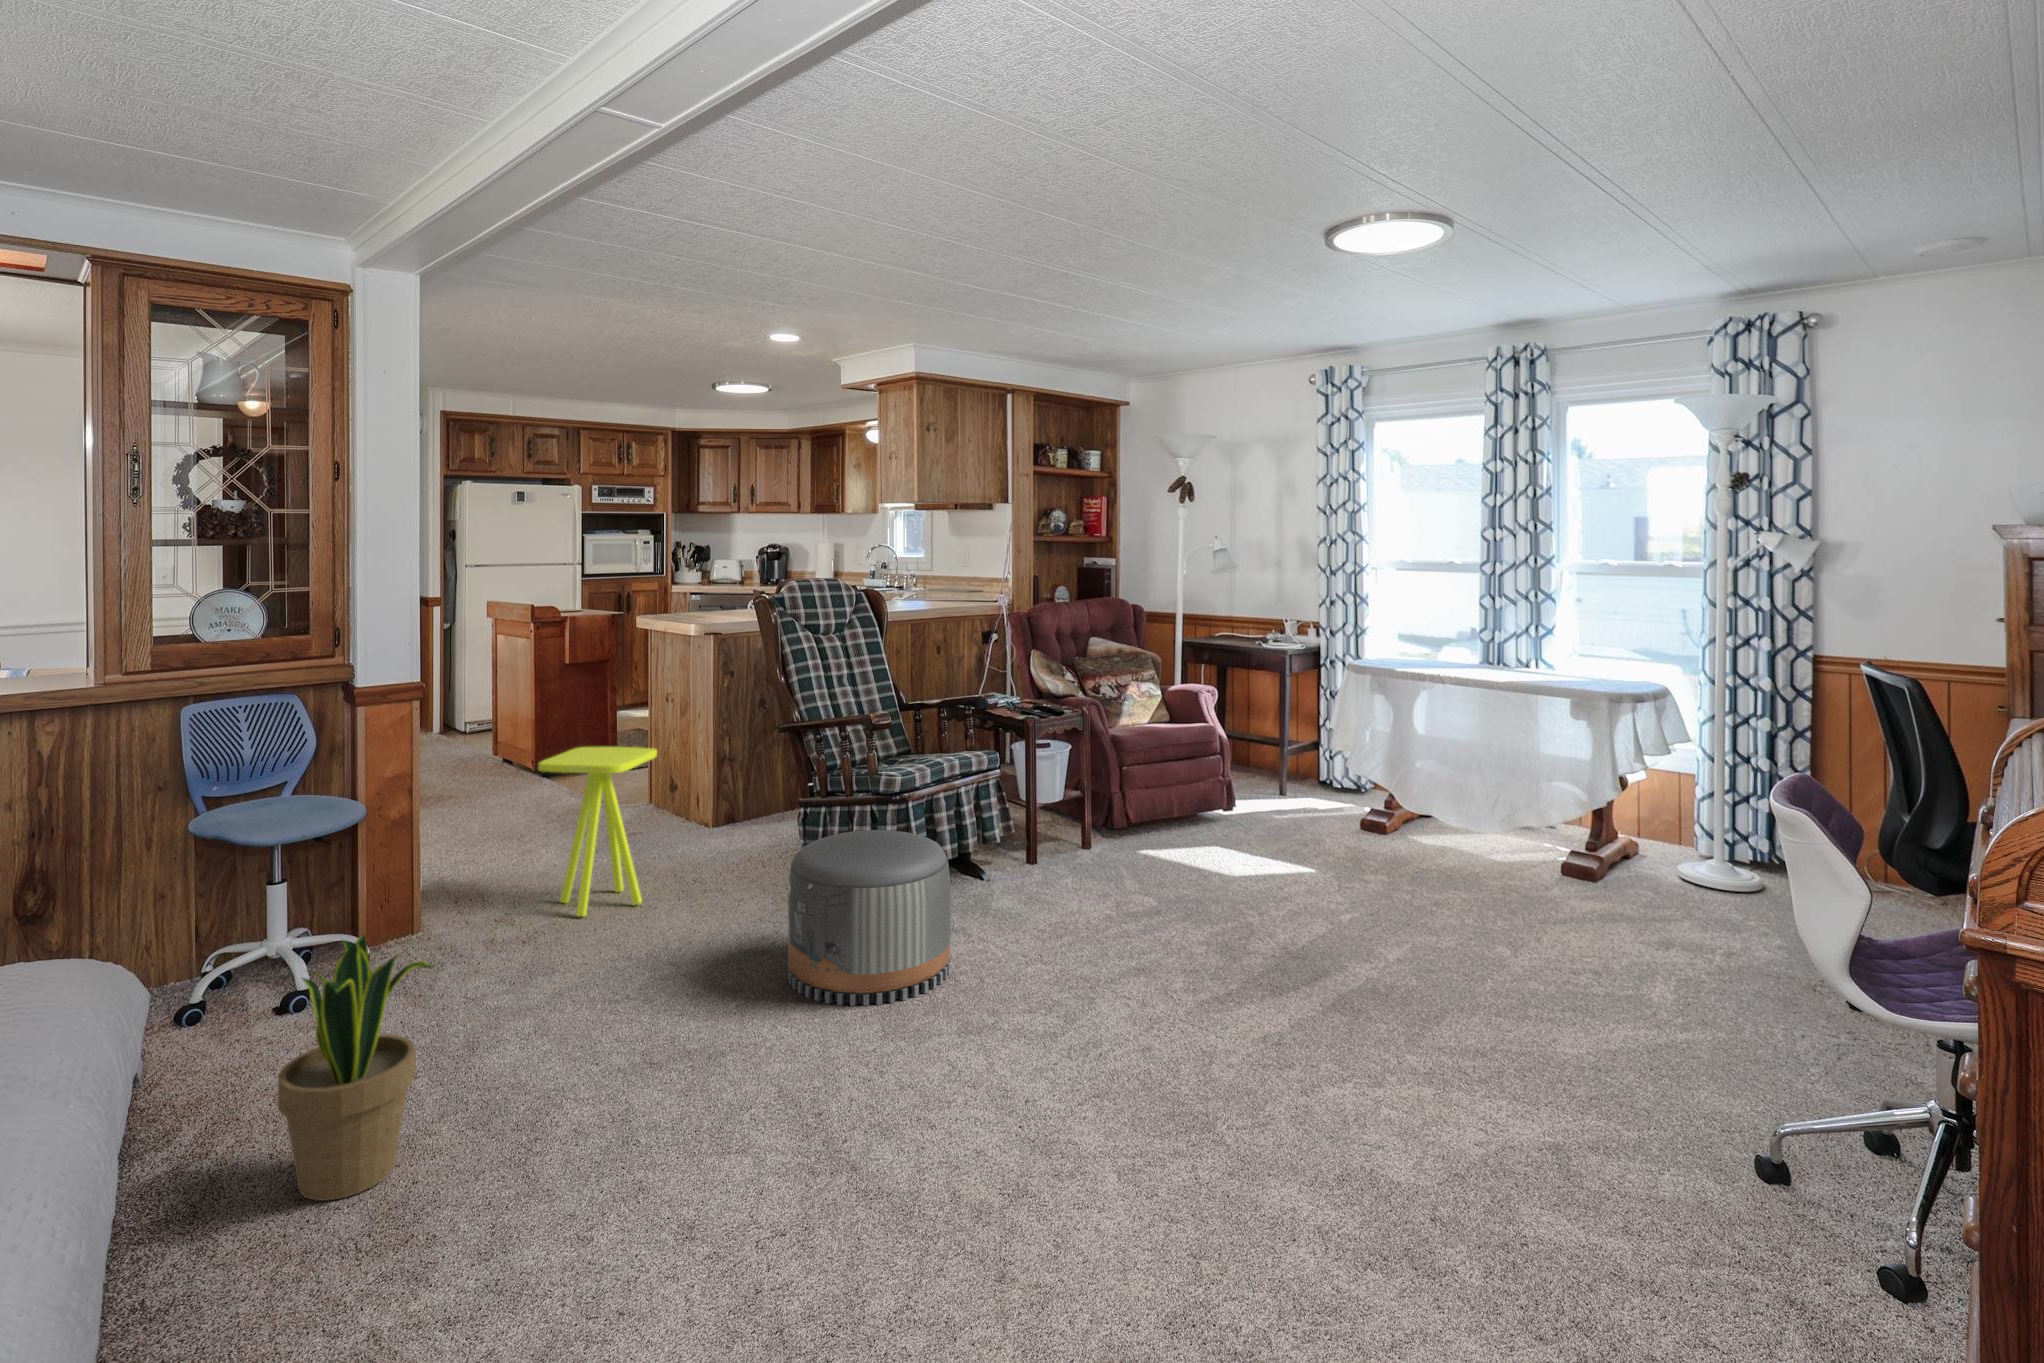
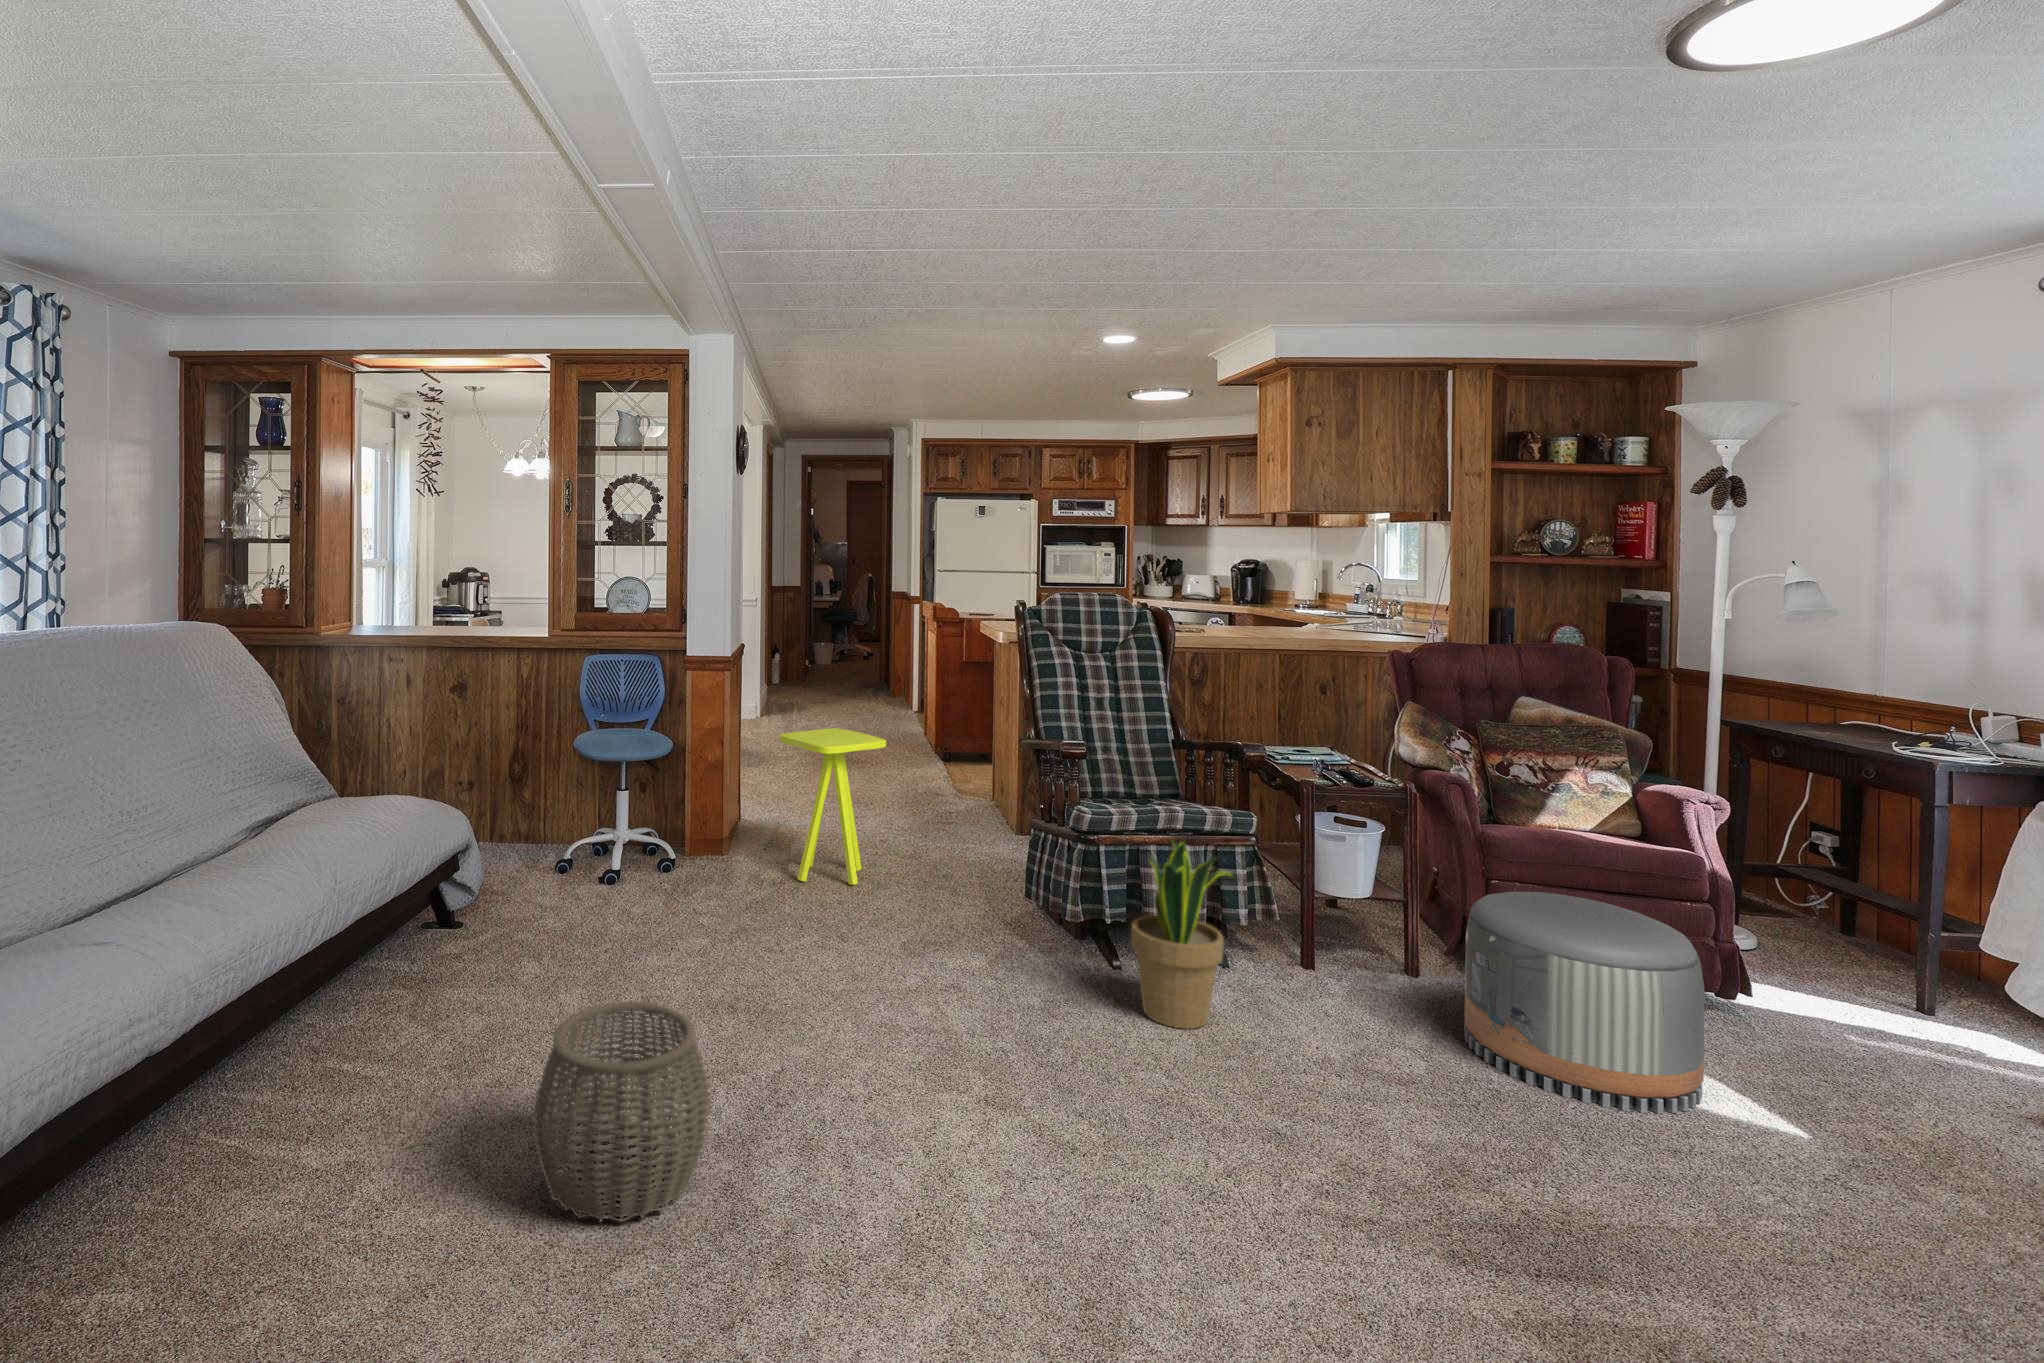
pouf: present [788,830,951,1006] -> present [1464,892,1705,1114]
potted plant: present [278,934,432,1201] -> present [1131,842,1234,1029]
woven basket: none [738,1016,912,1233] -> present [533,1002,710,1222]

